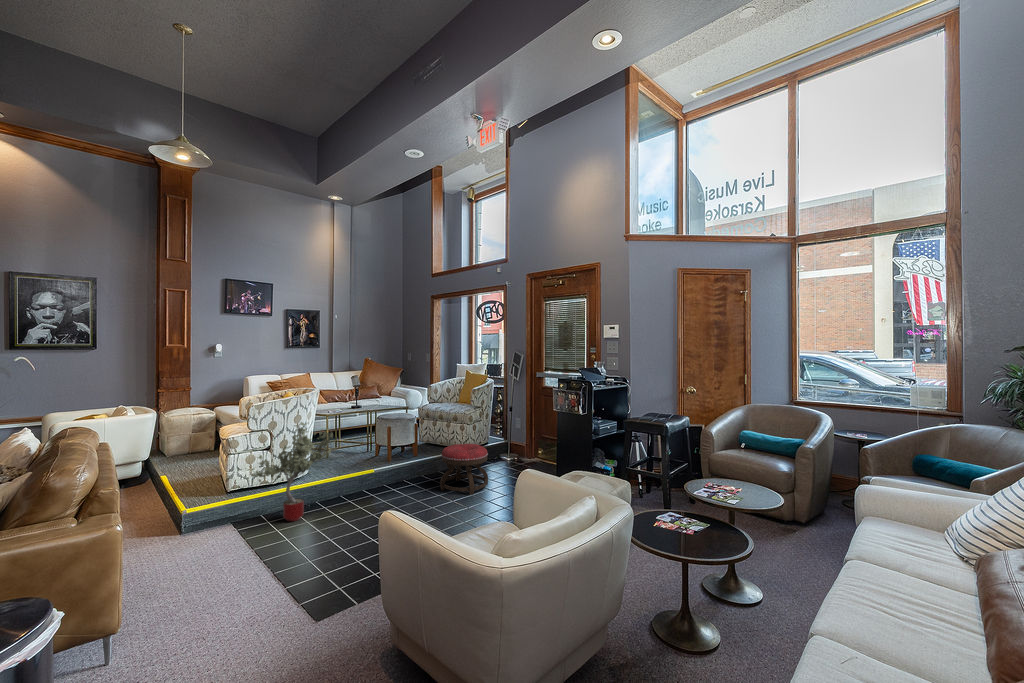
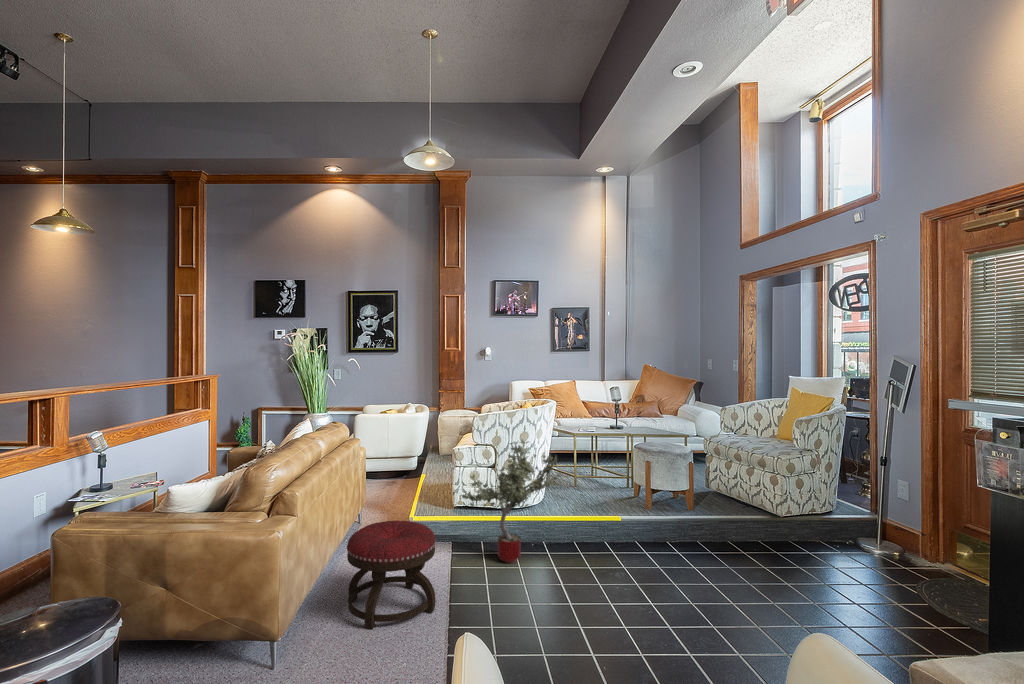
ottoman: present [440,444,488,495] -> present [347,520,436,630]

